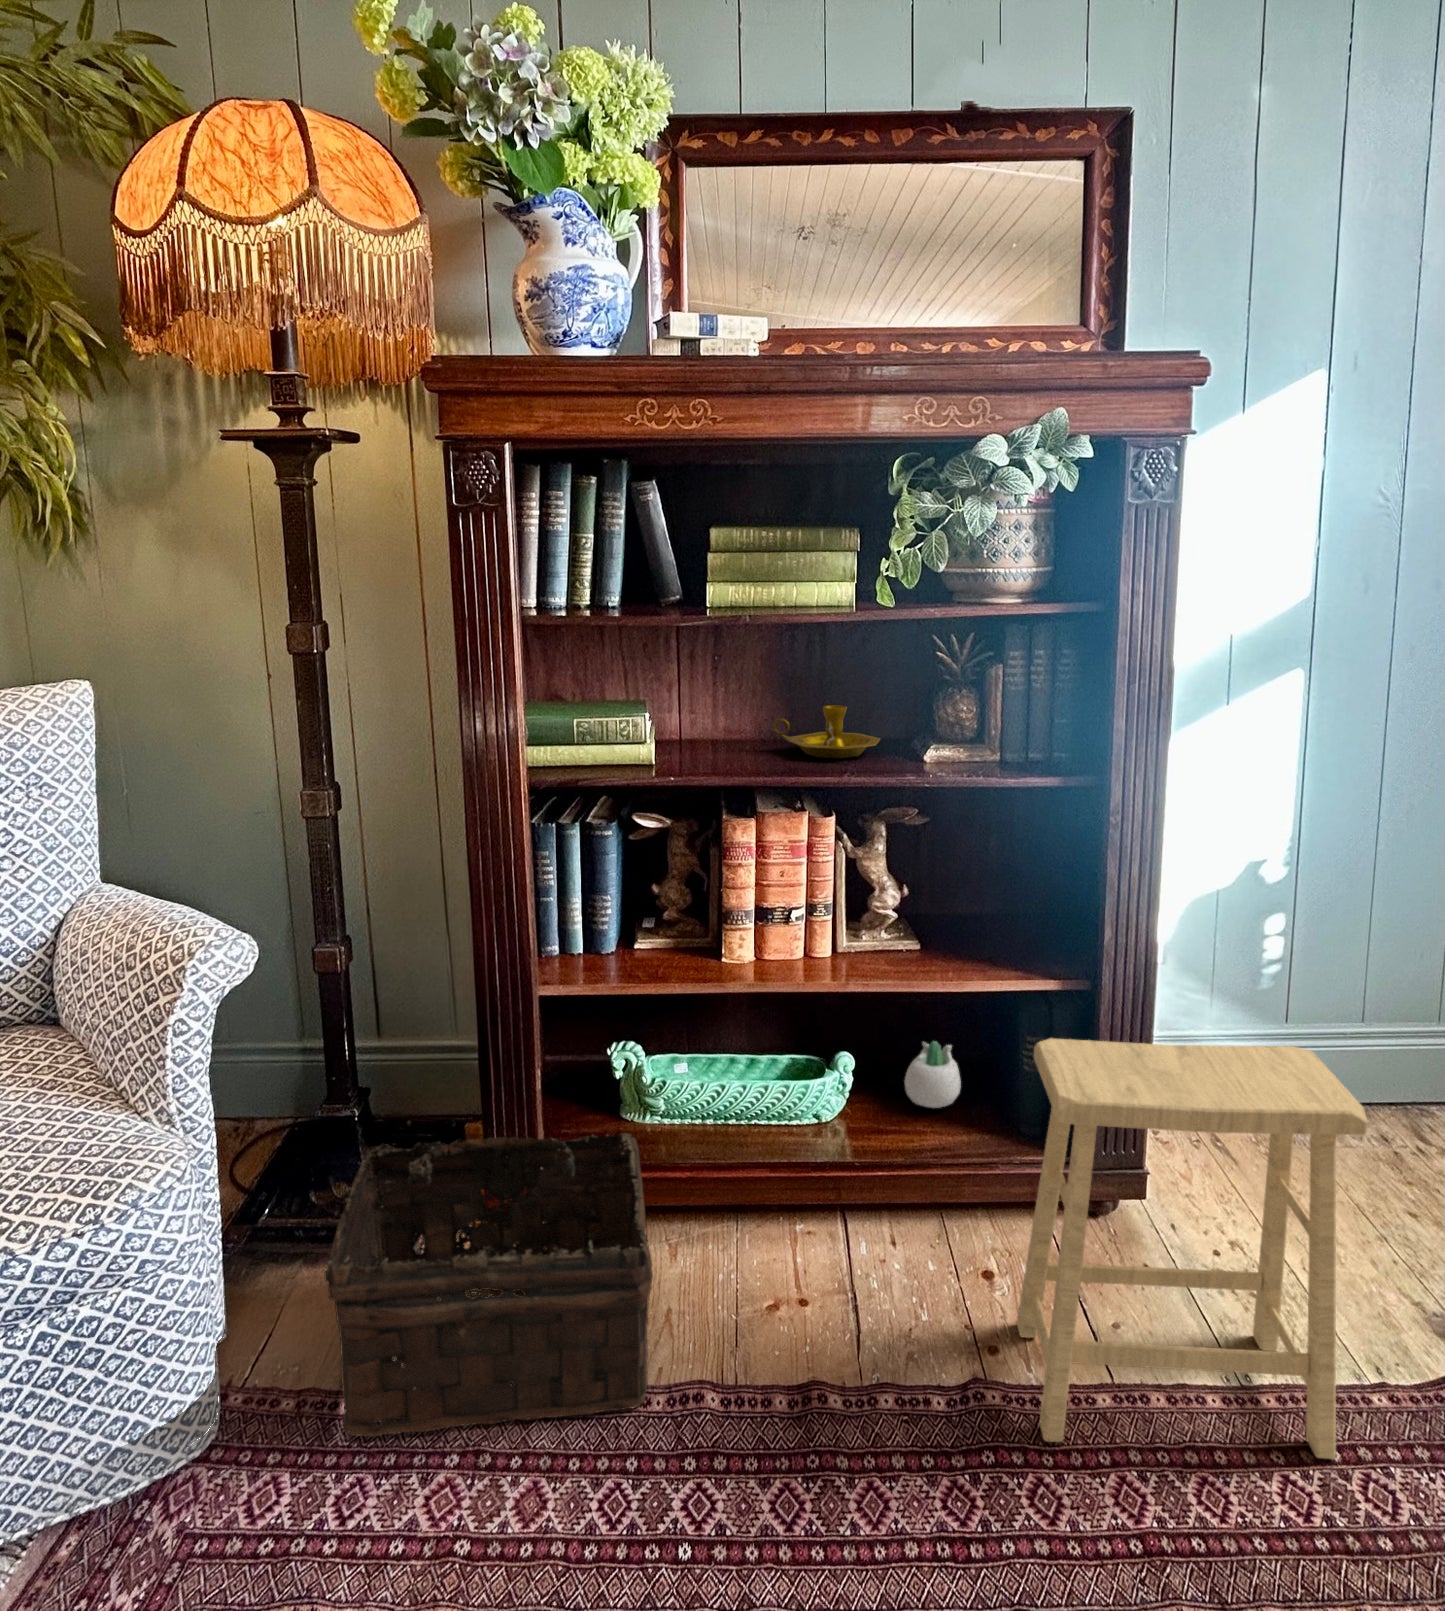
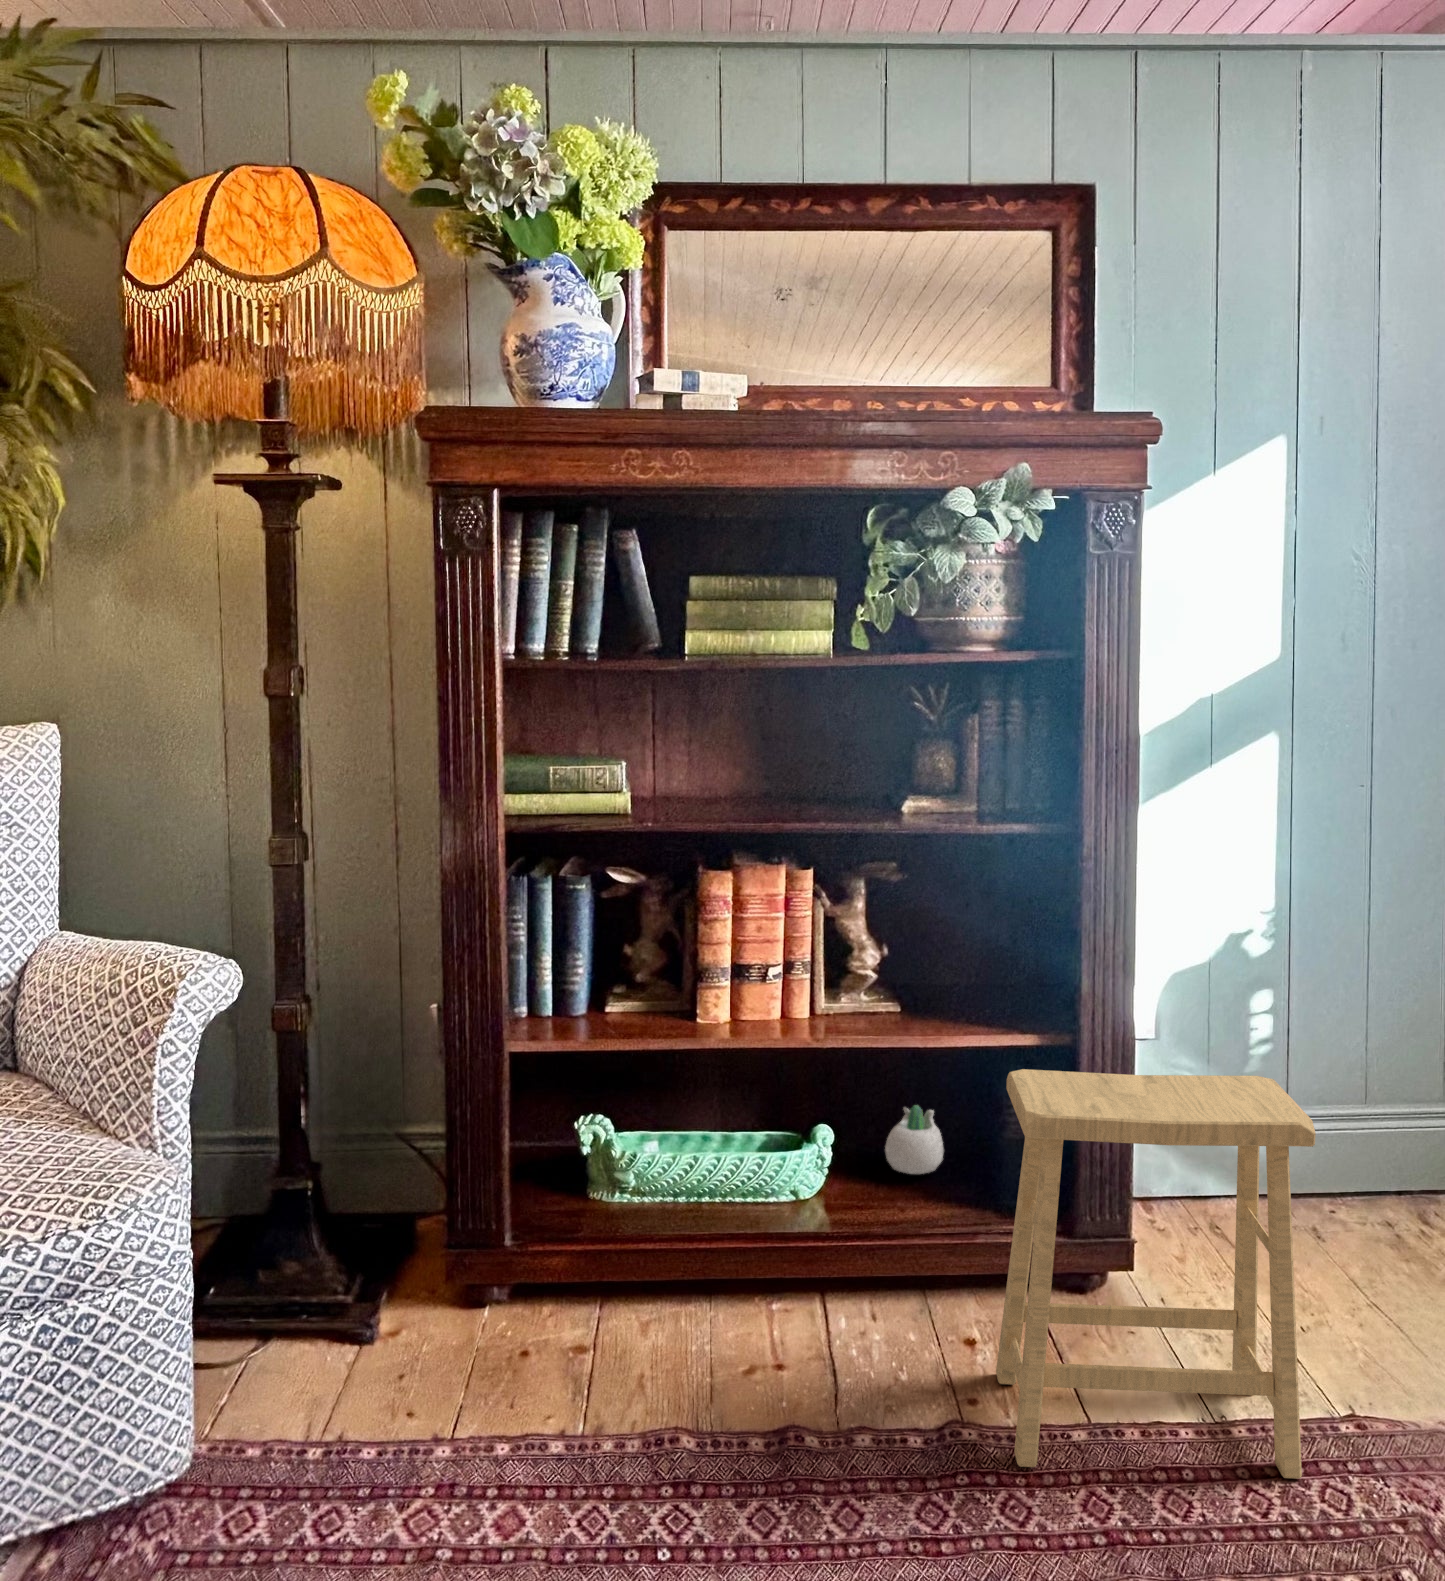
candlestick: present [773,705,880,758] -> none [750,755,859,807]
basket: present [325,1121,653,1437] -> none [306,1171,630,1467]

